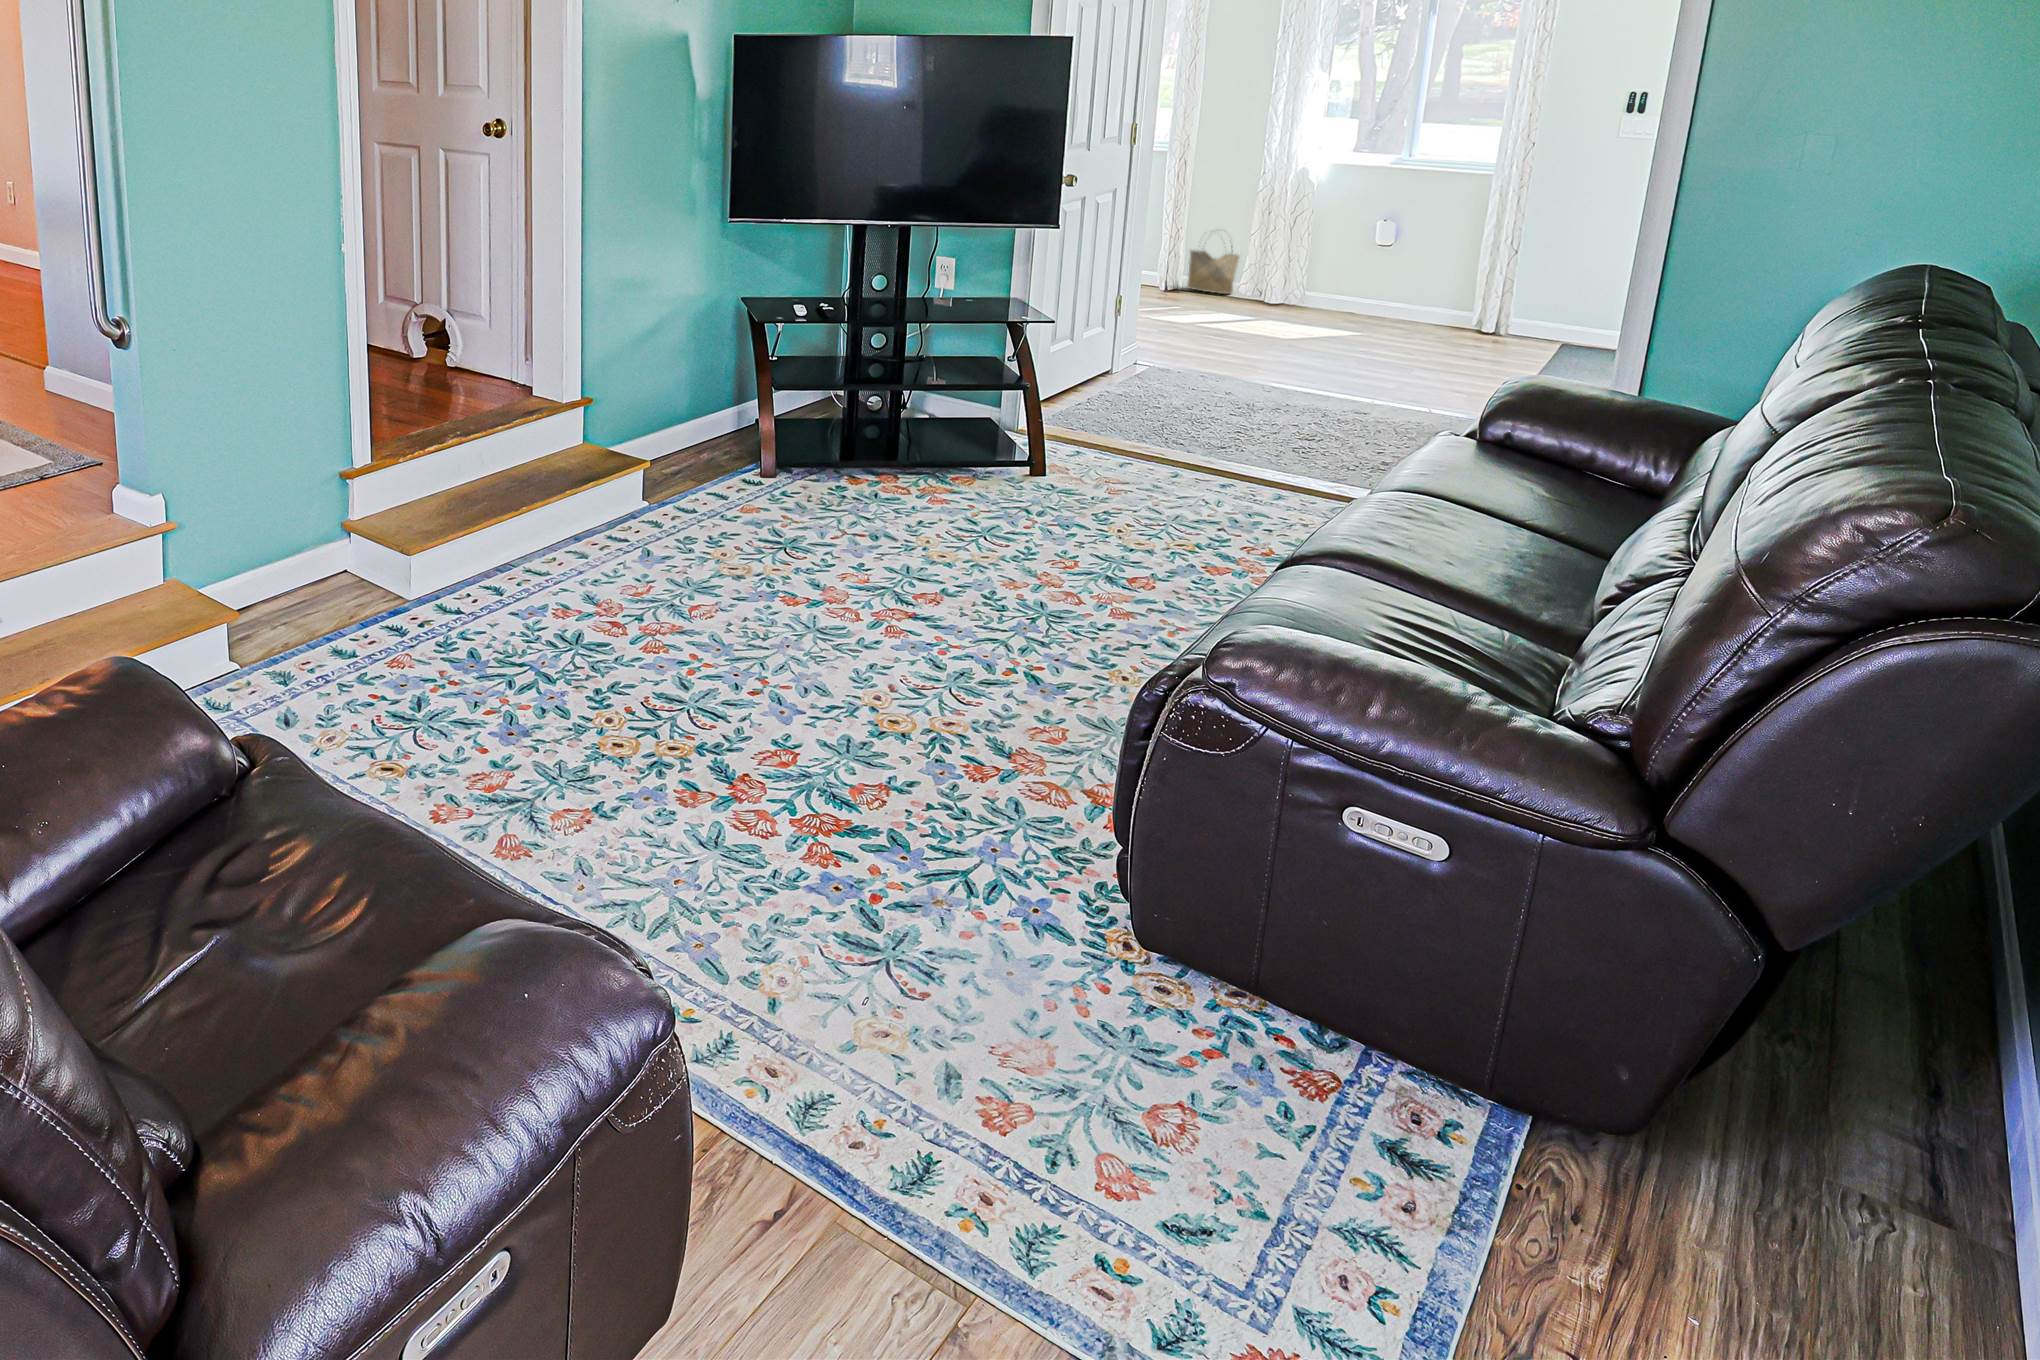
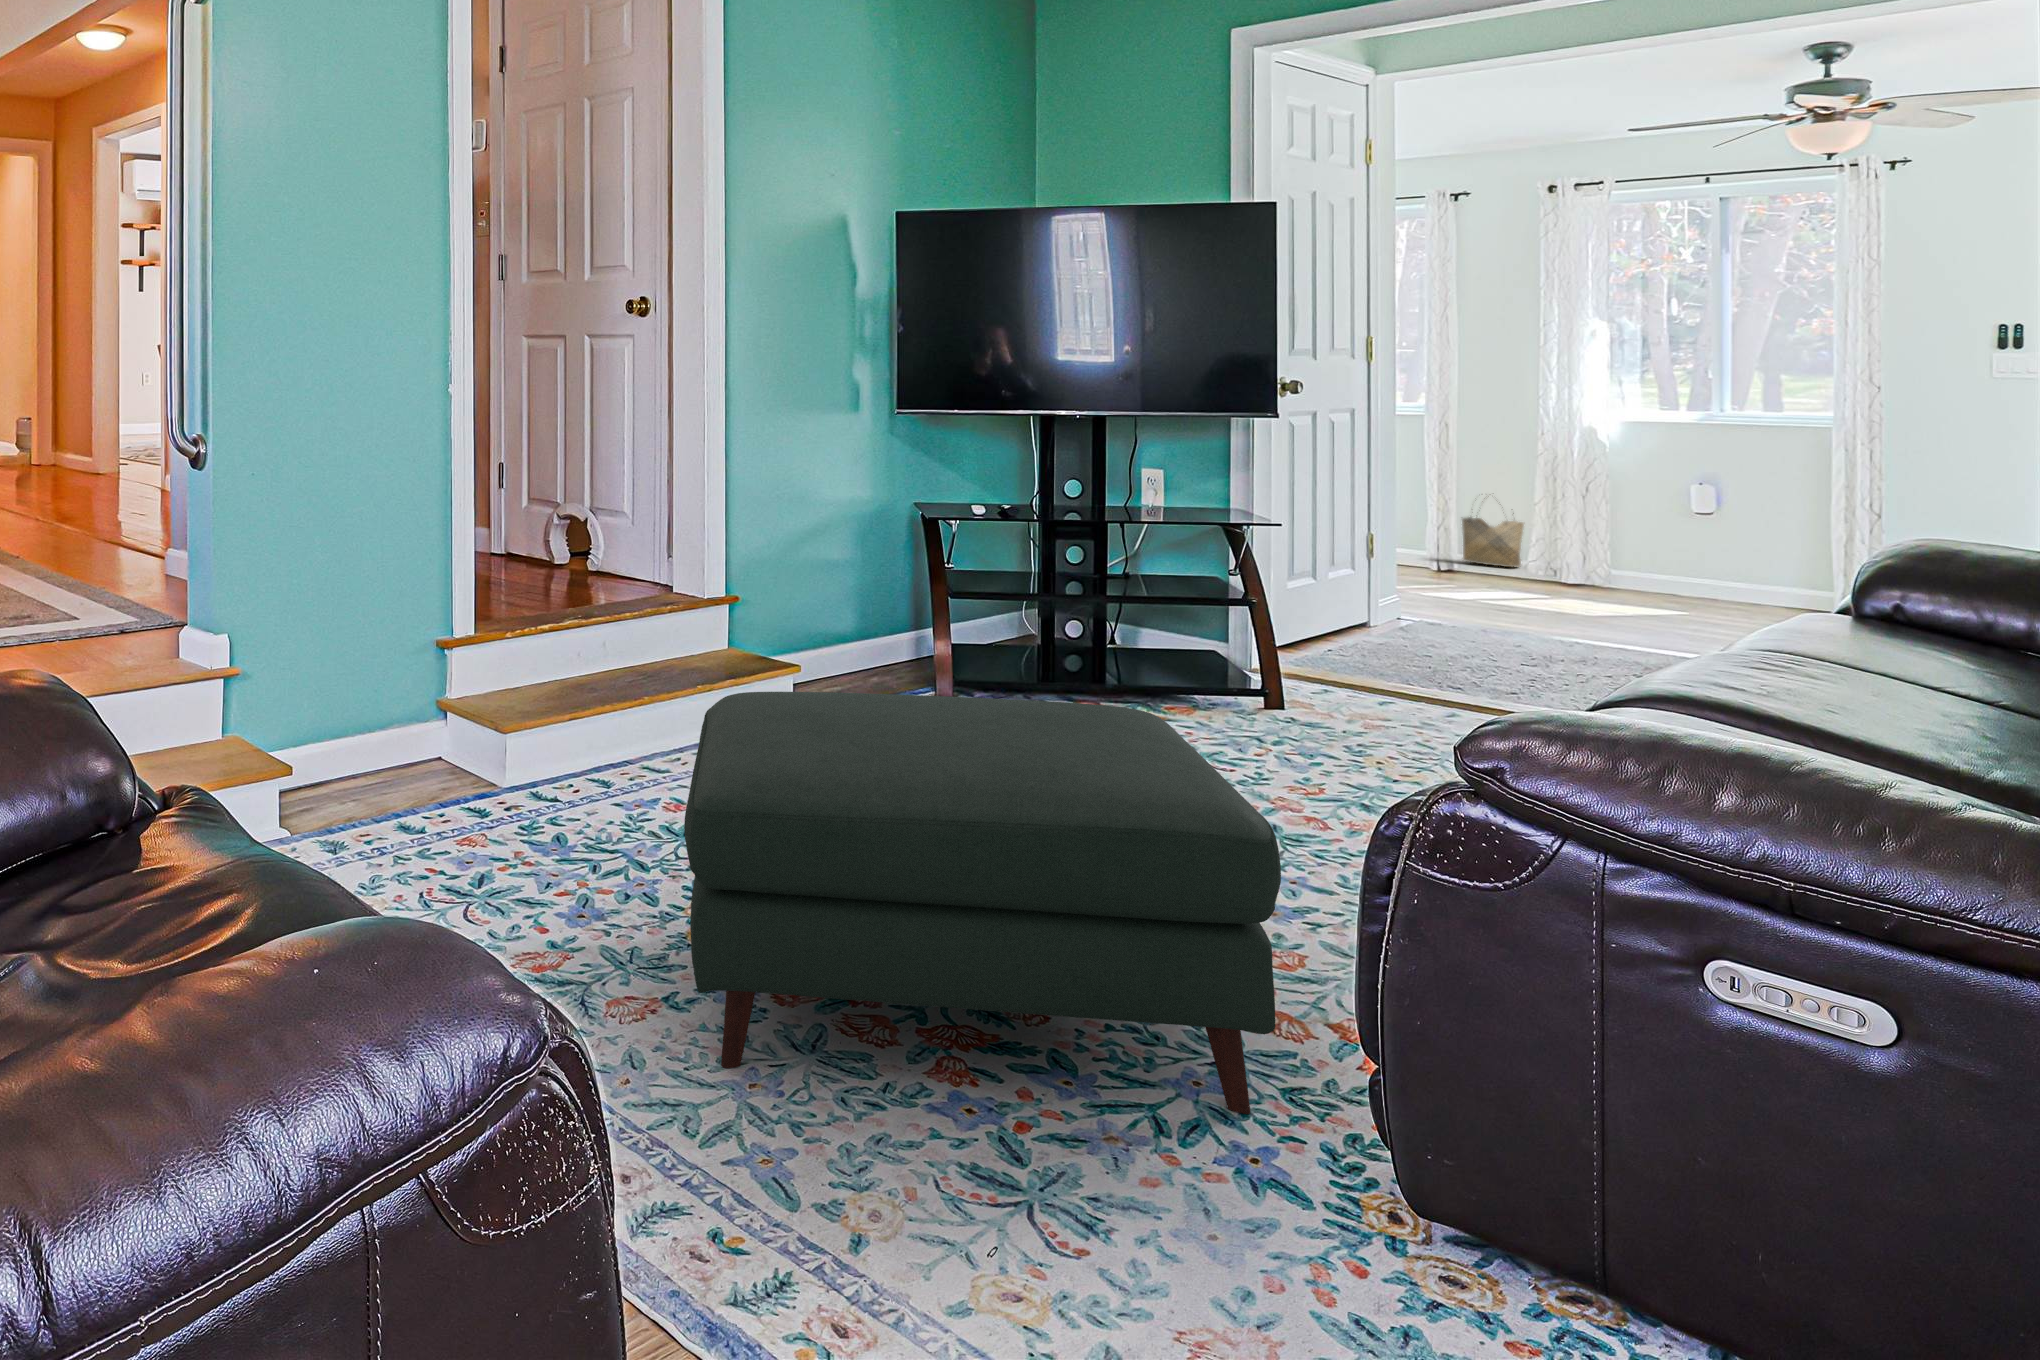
ottoman: none [615,558,1070,871] -> present [684,692,1281,1114]

